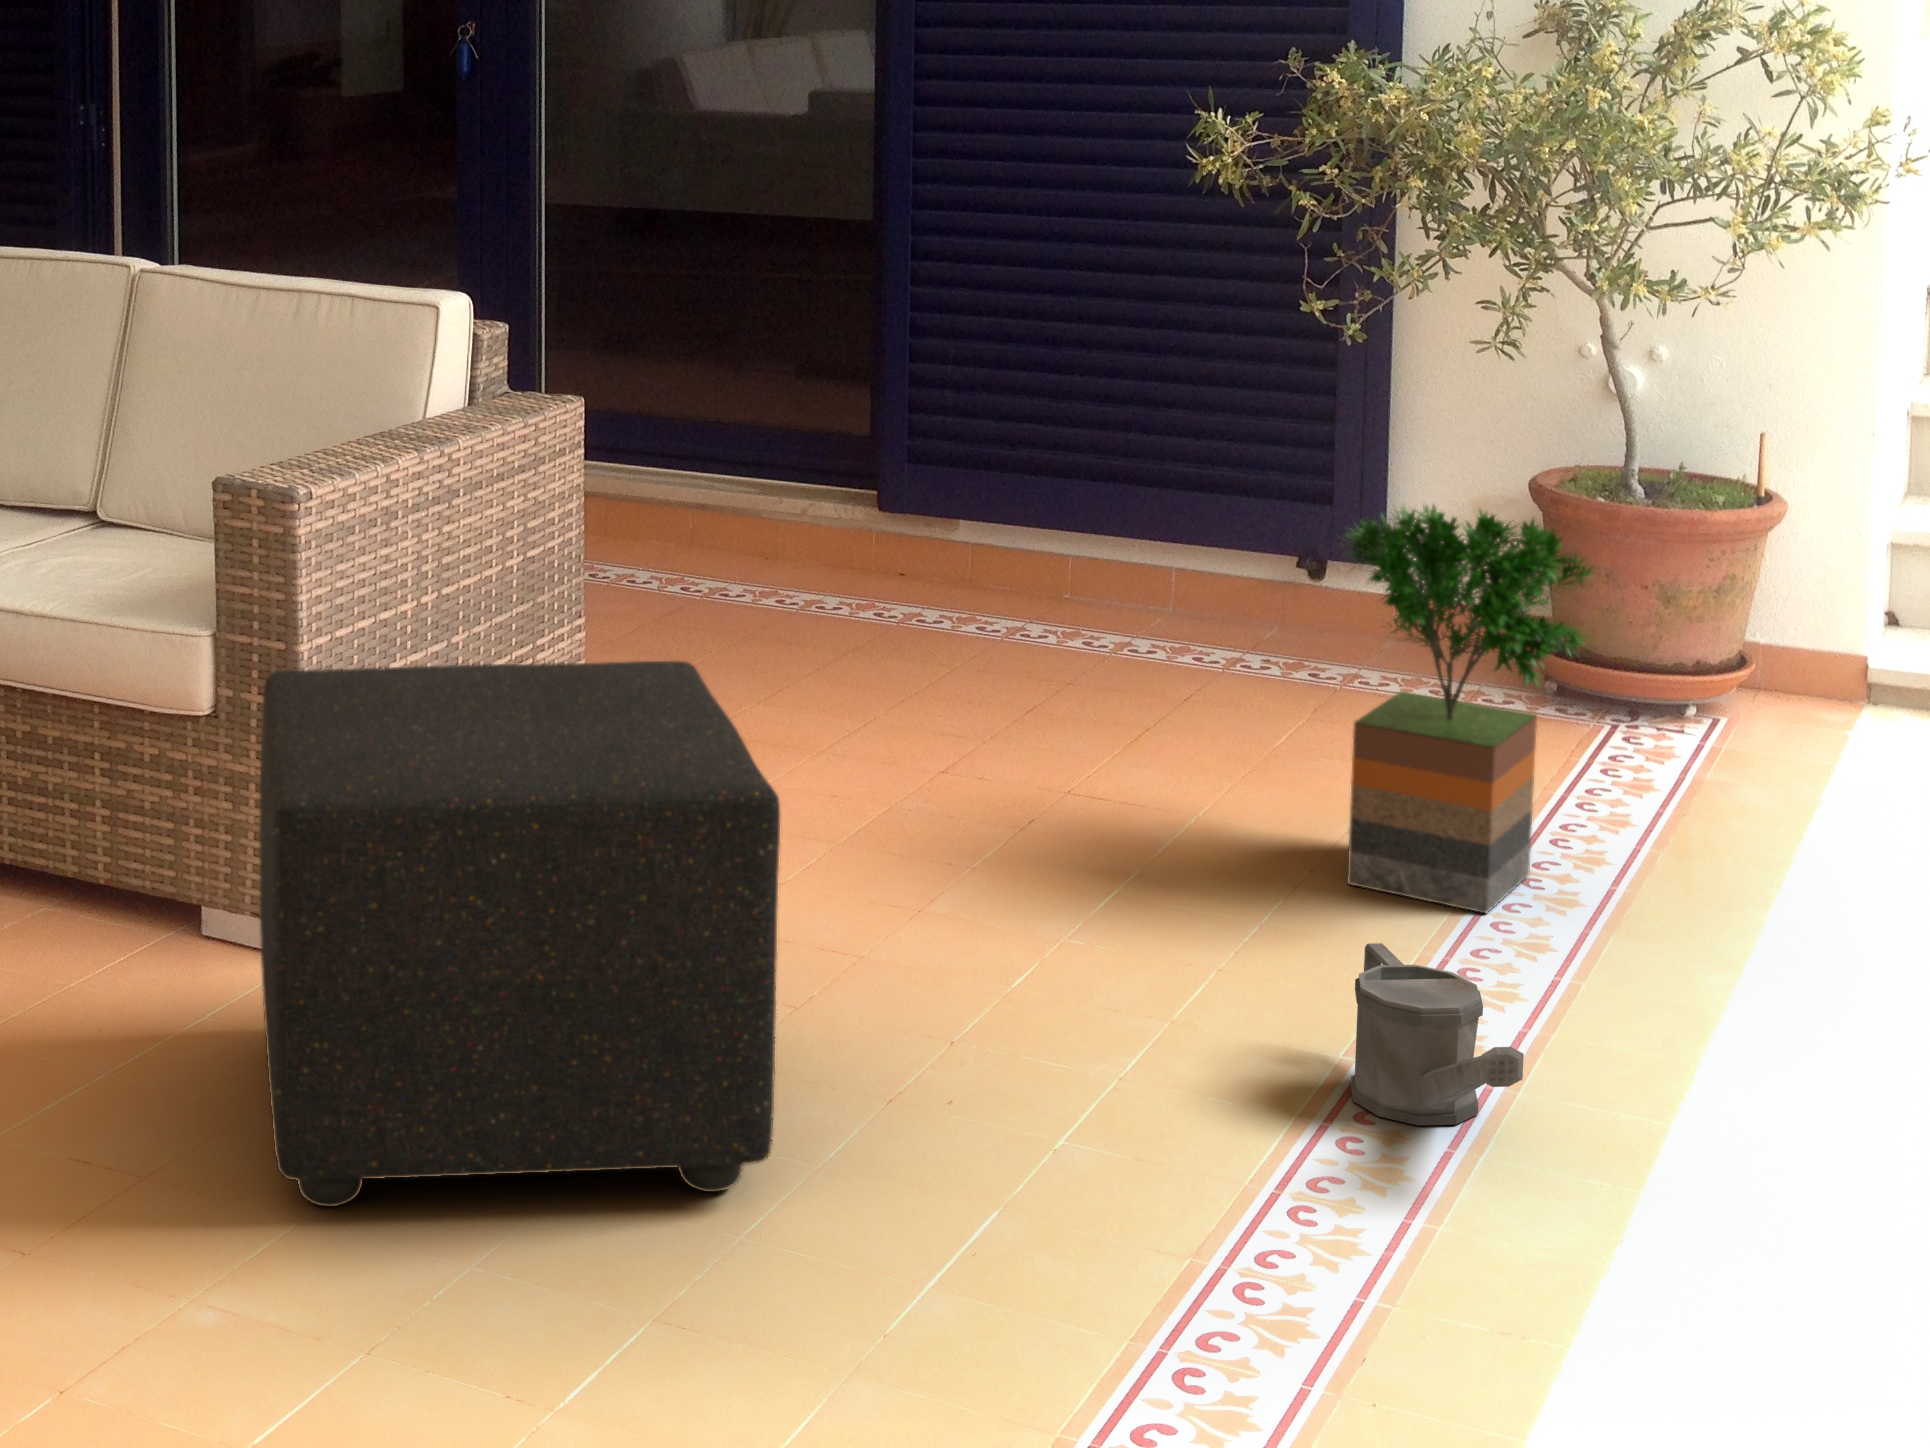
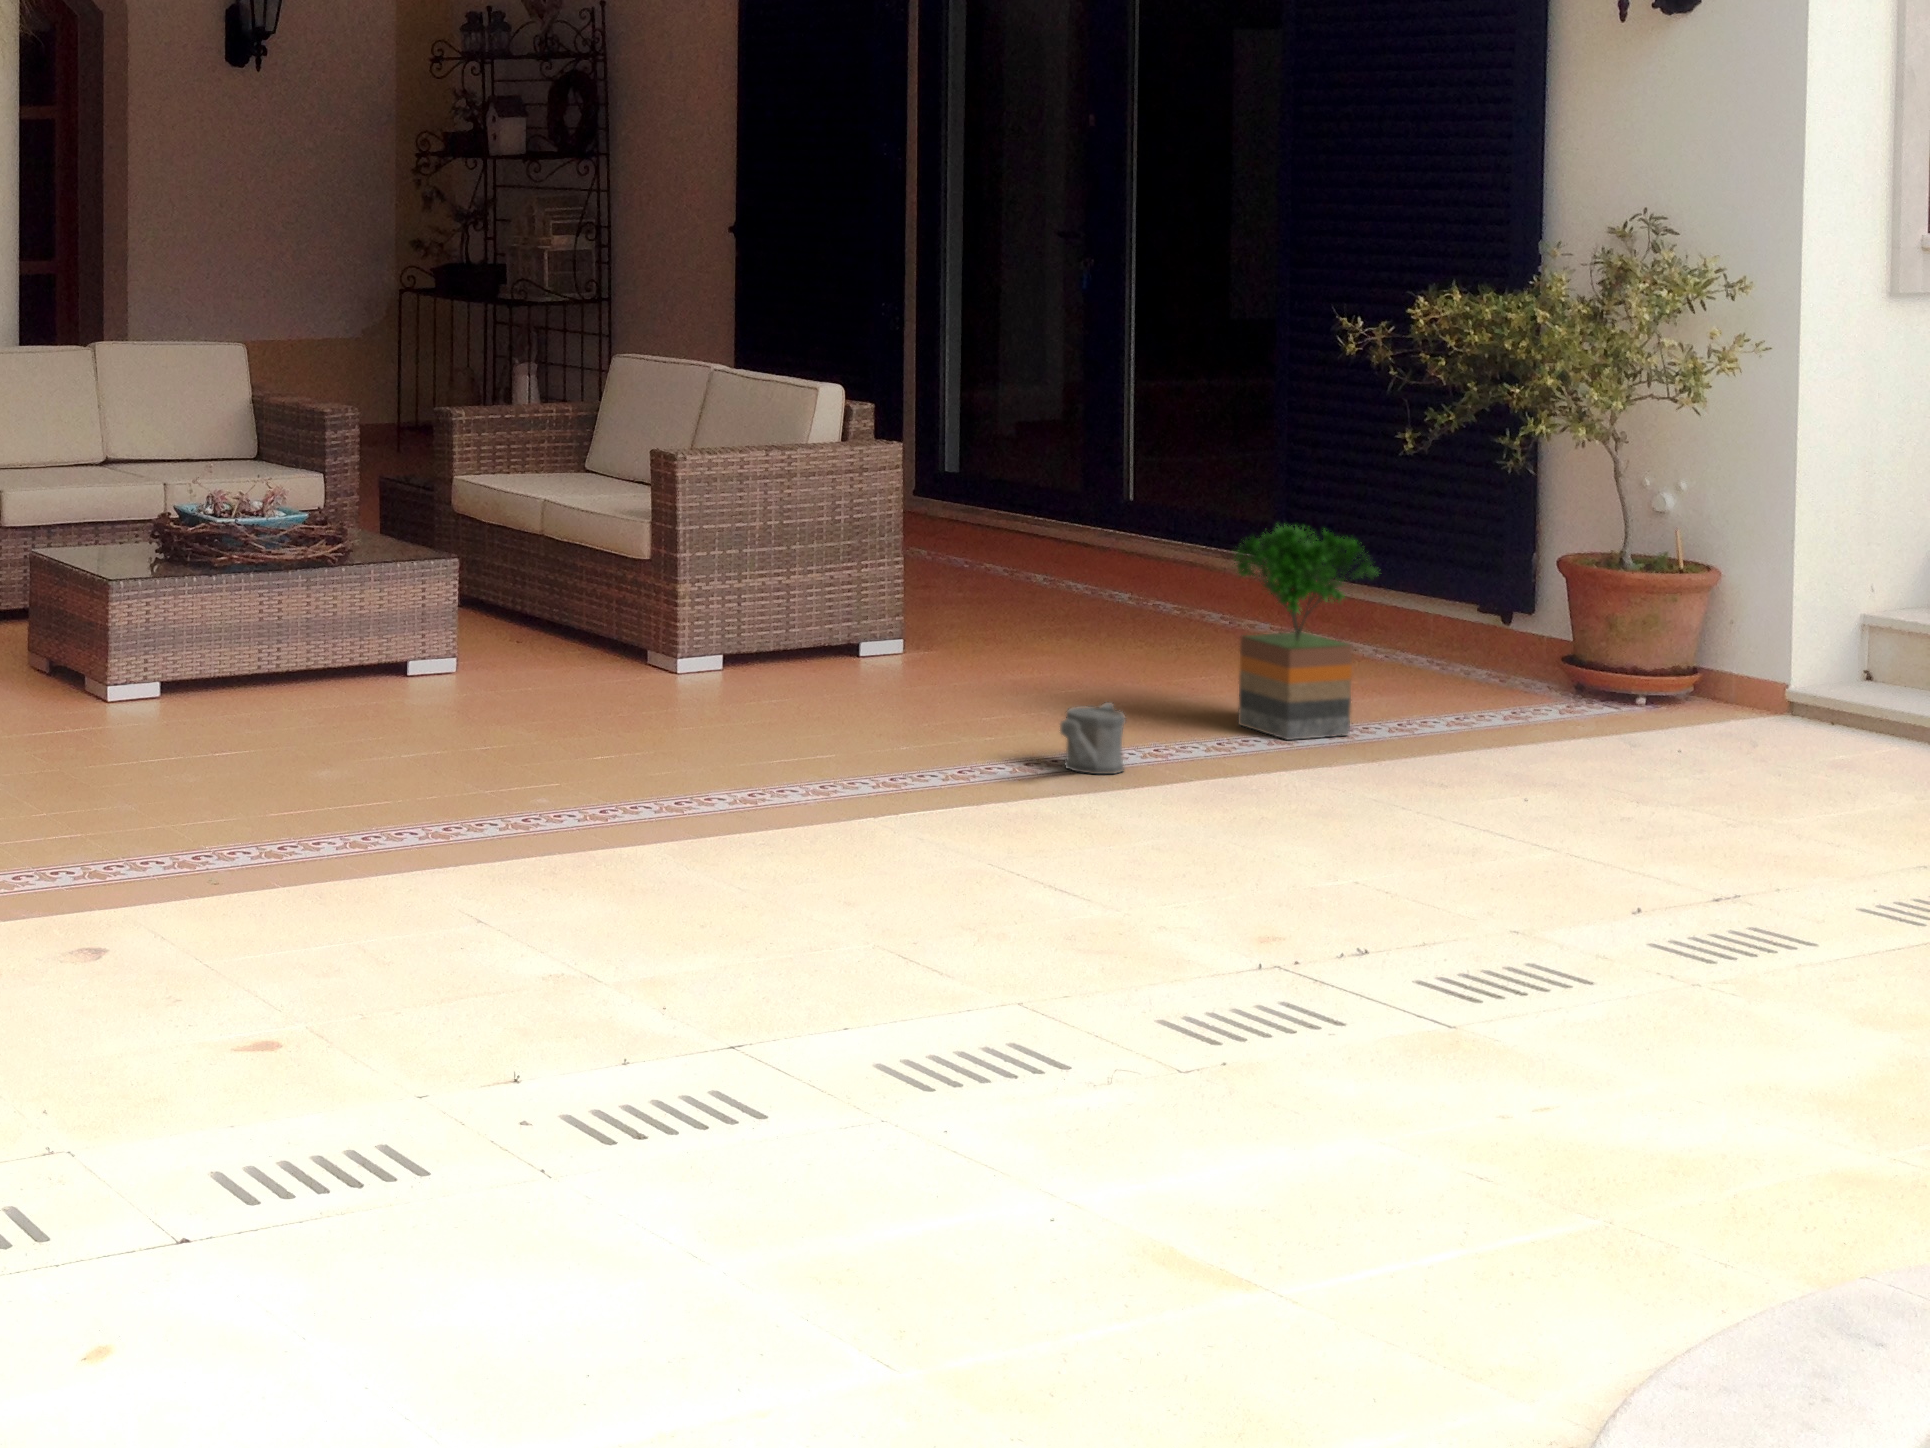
ottoman: present [259,661,780,1207] -> none [561,527,821,741]

